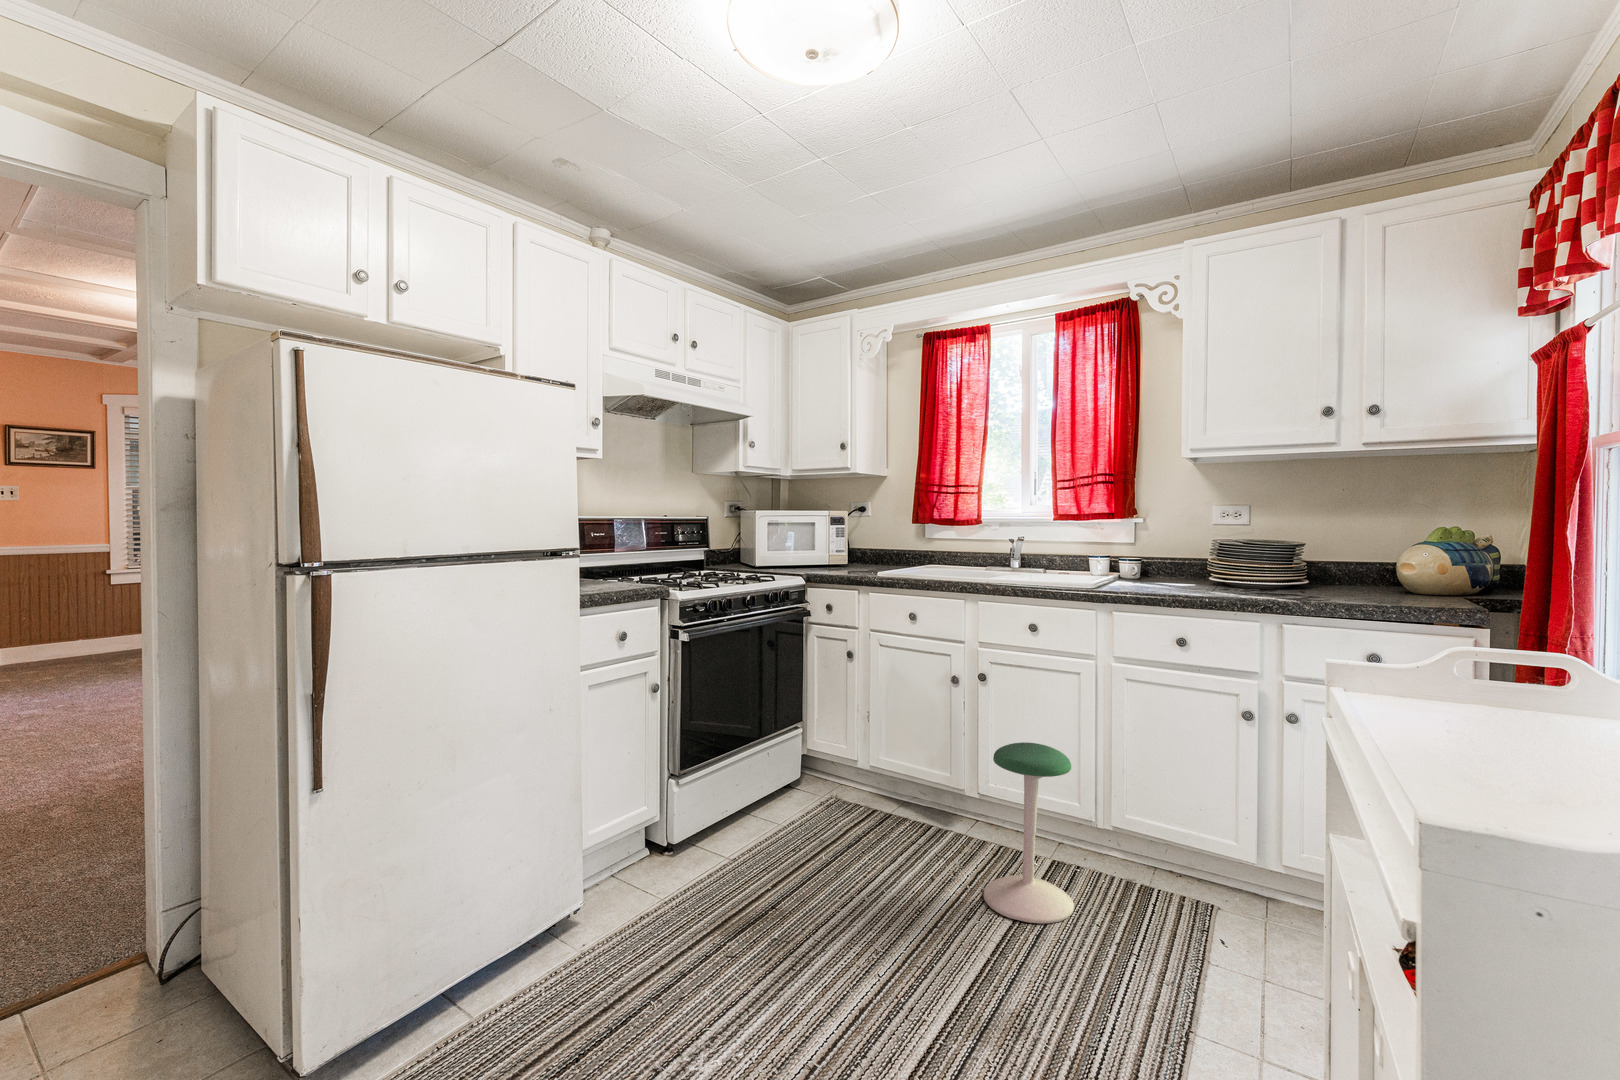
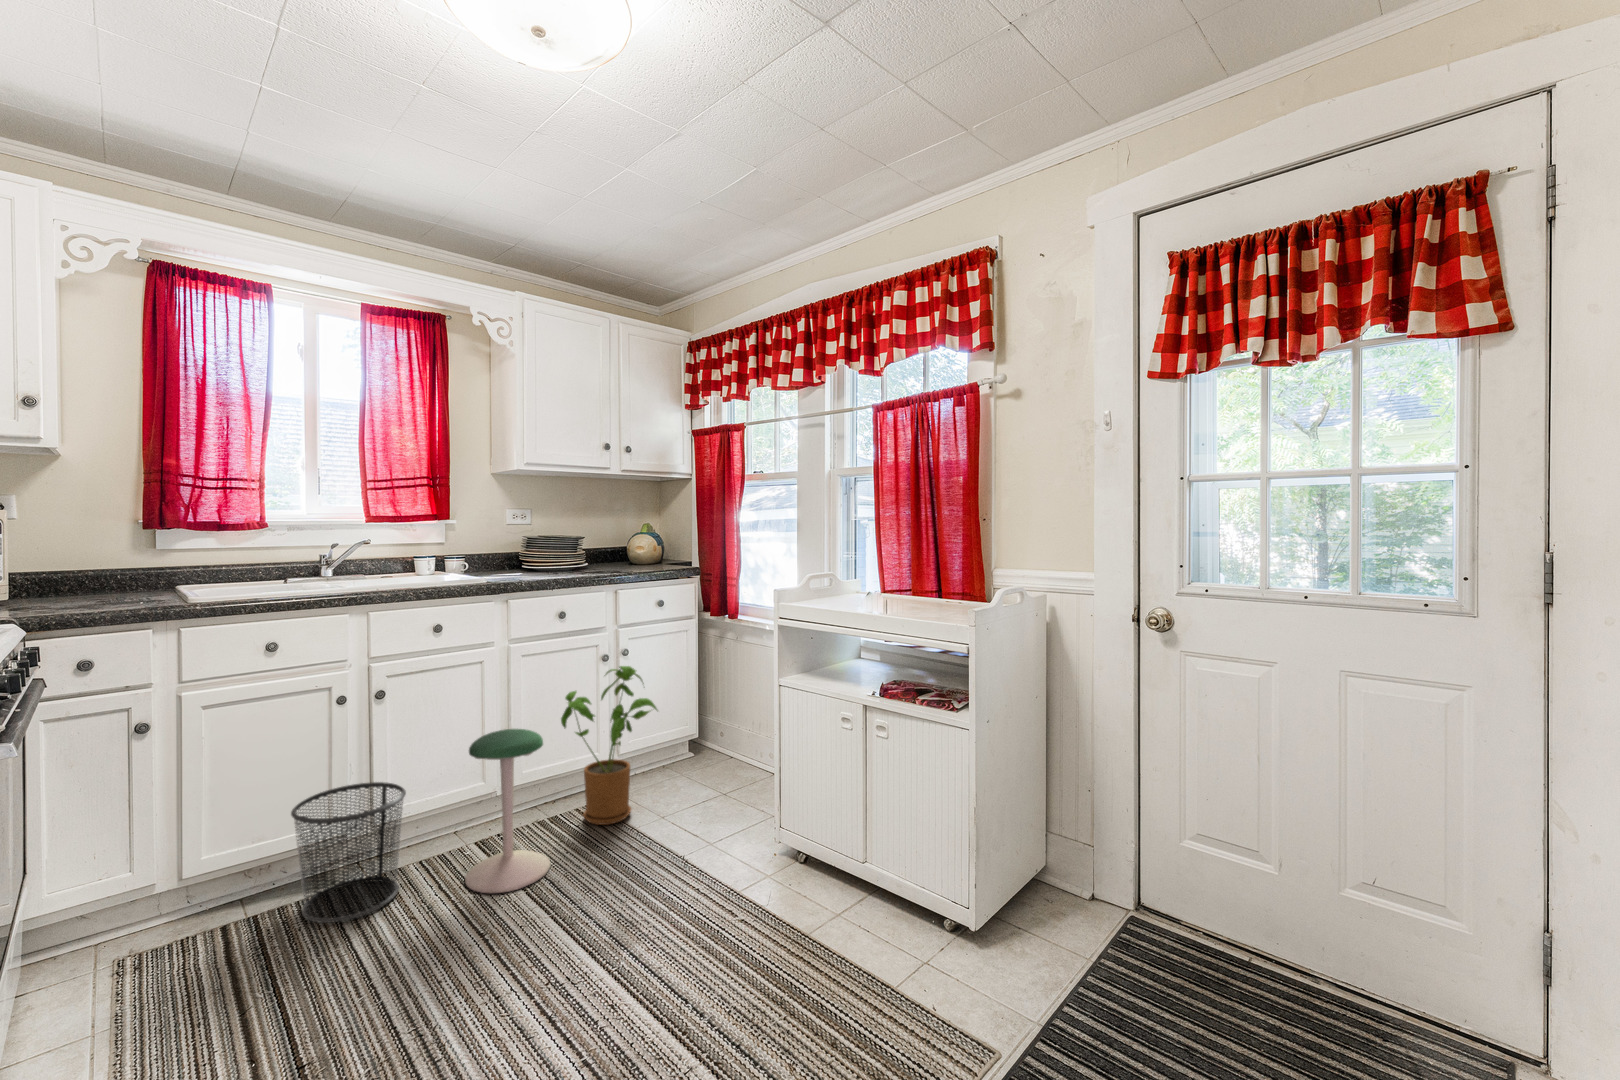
house plant: none [1146,720,1276,934] -> present [561,666,657,825]
waste bin: none [883,746,968,863] -> present [291,782,406,923]

